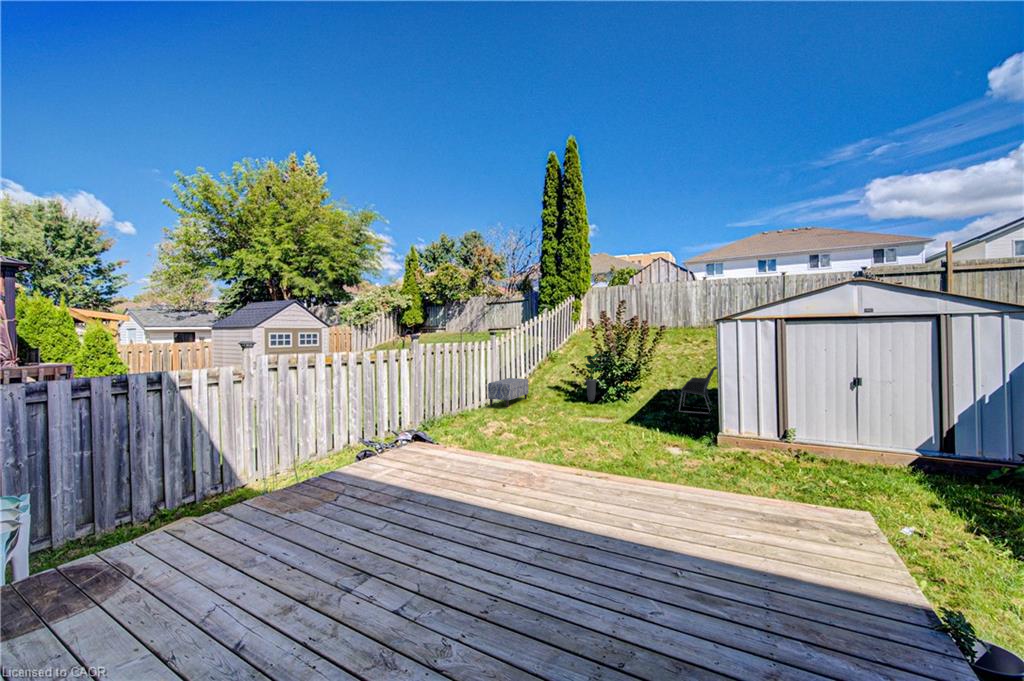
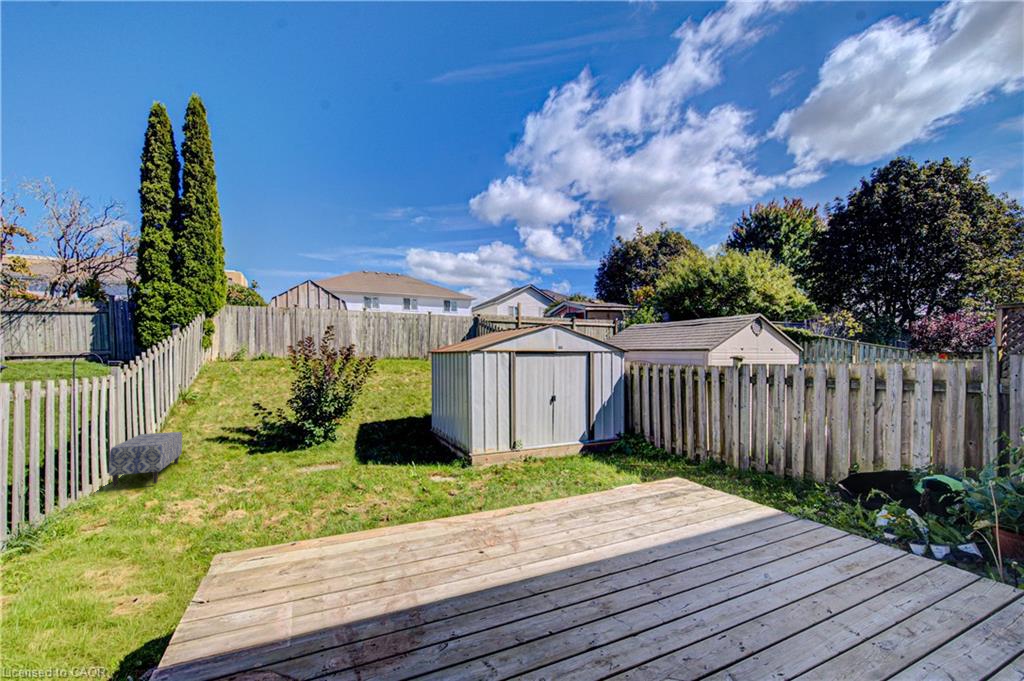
potted plant: present [582,354,600,401] -> none [274,389,305,451]
chair: present [679,366,717,414] -> none [397,395,434,446]

